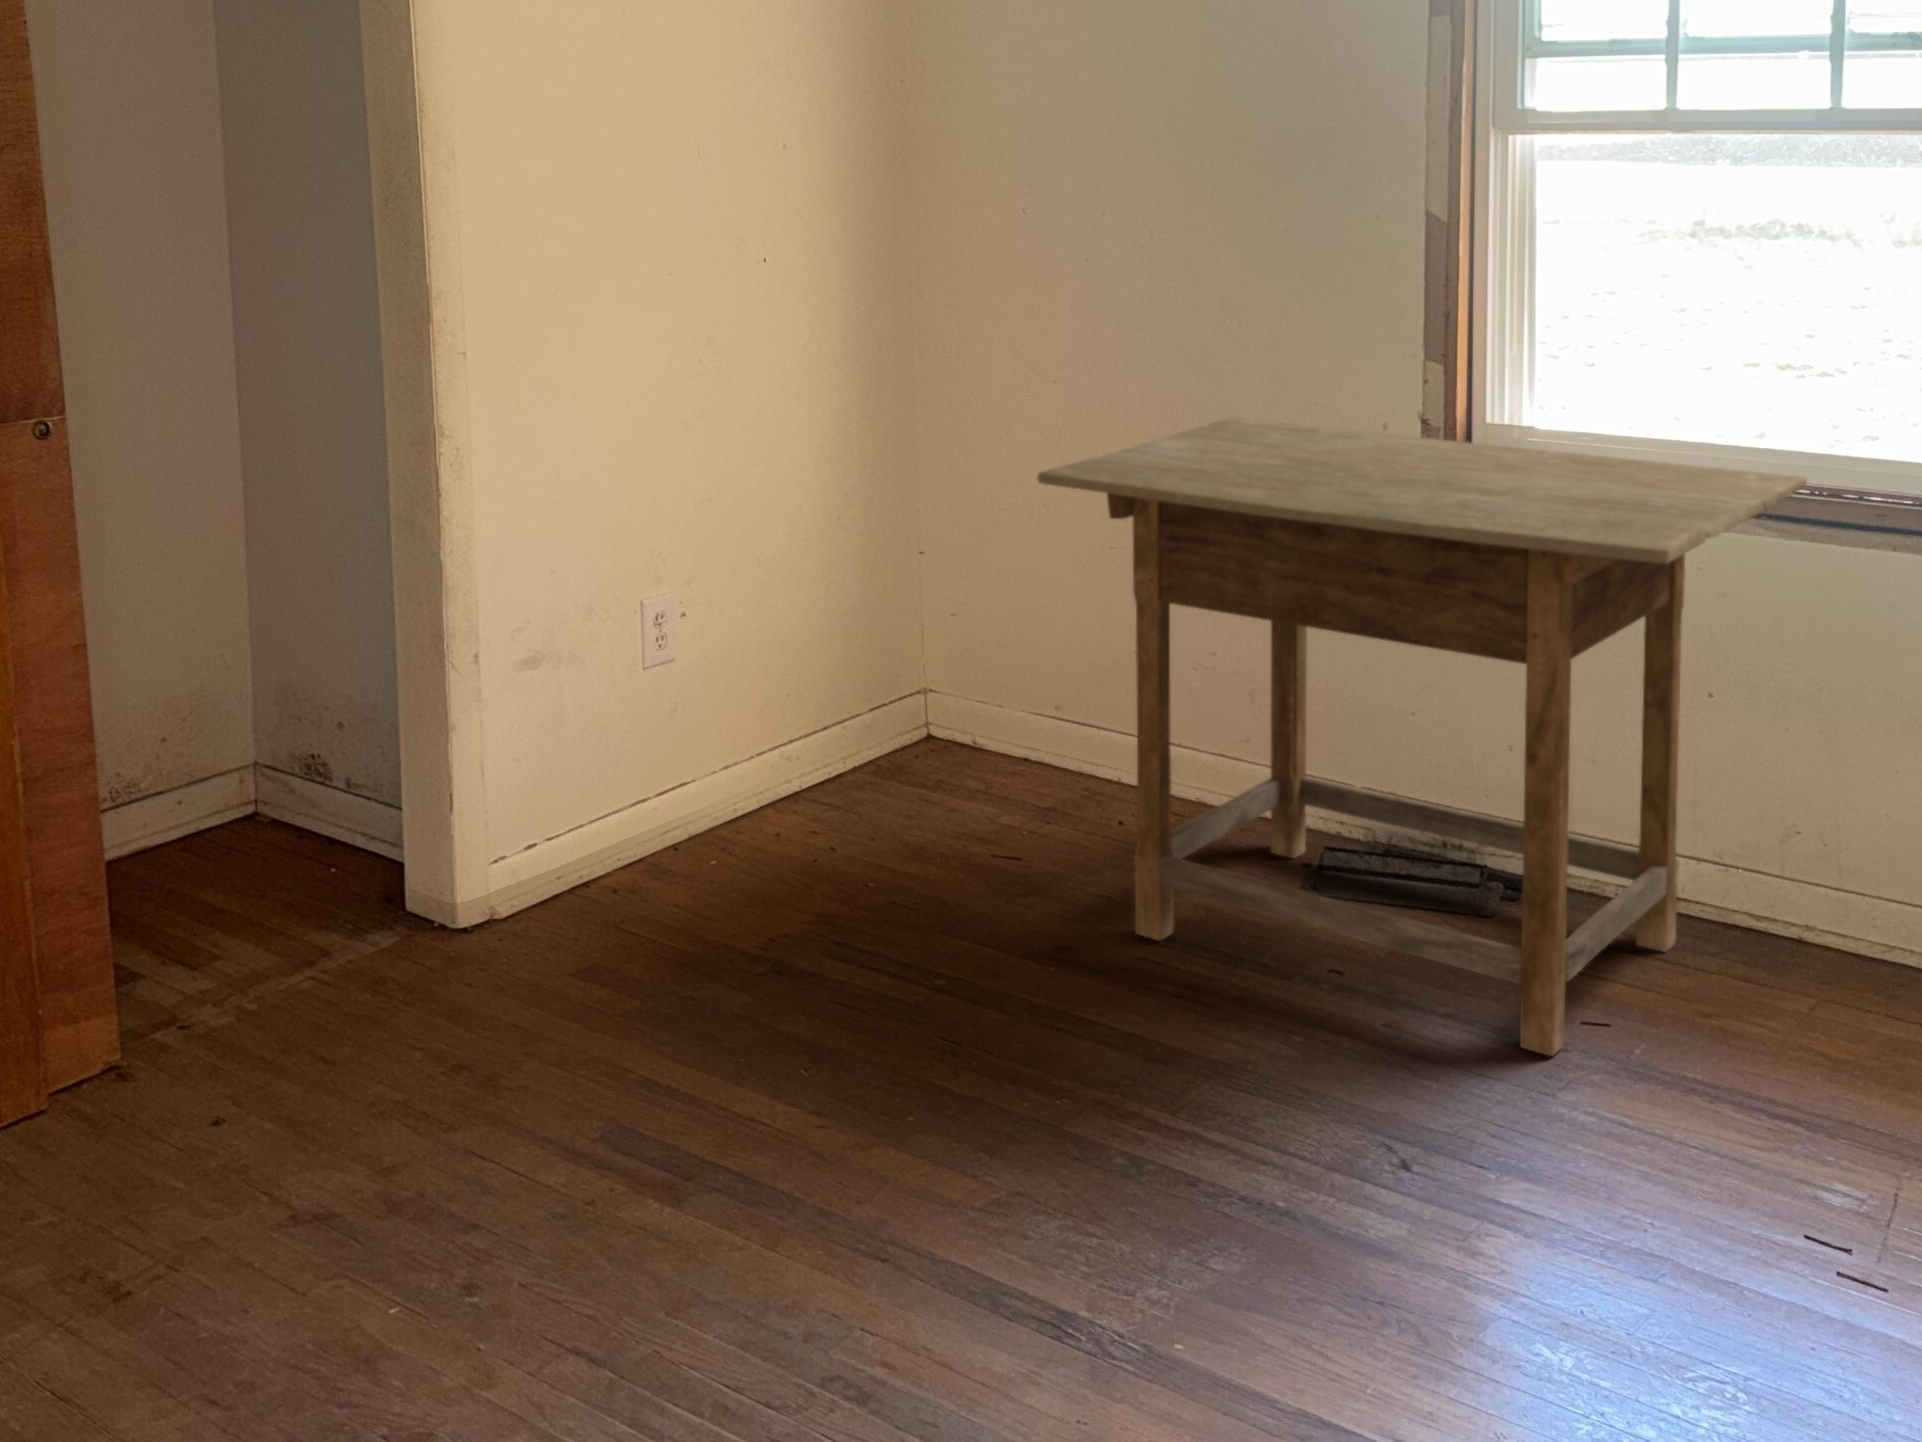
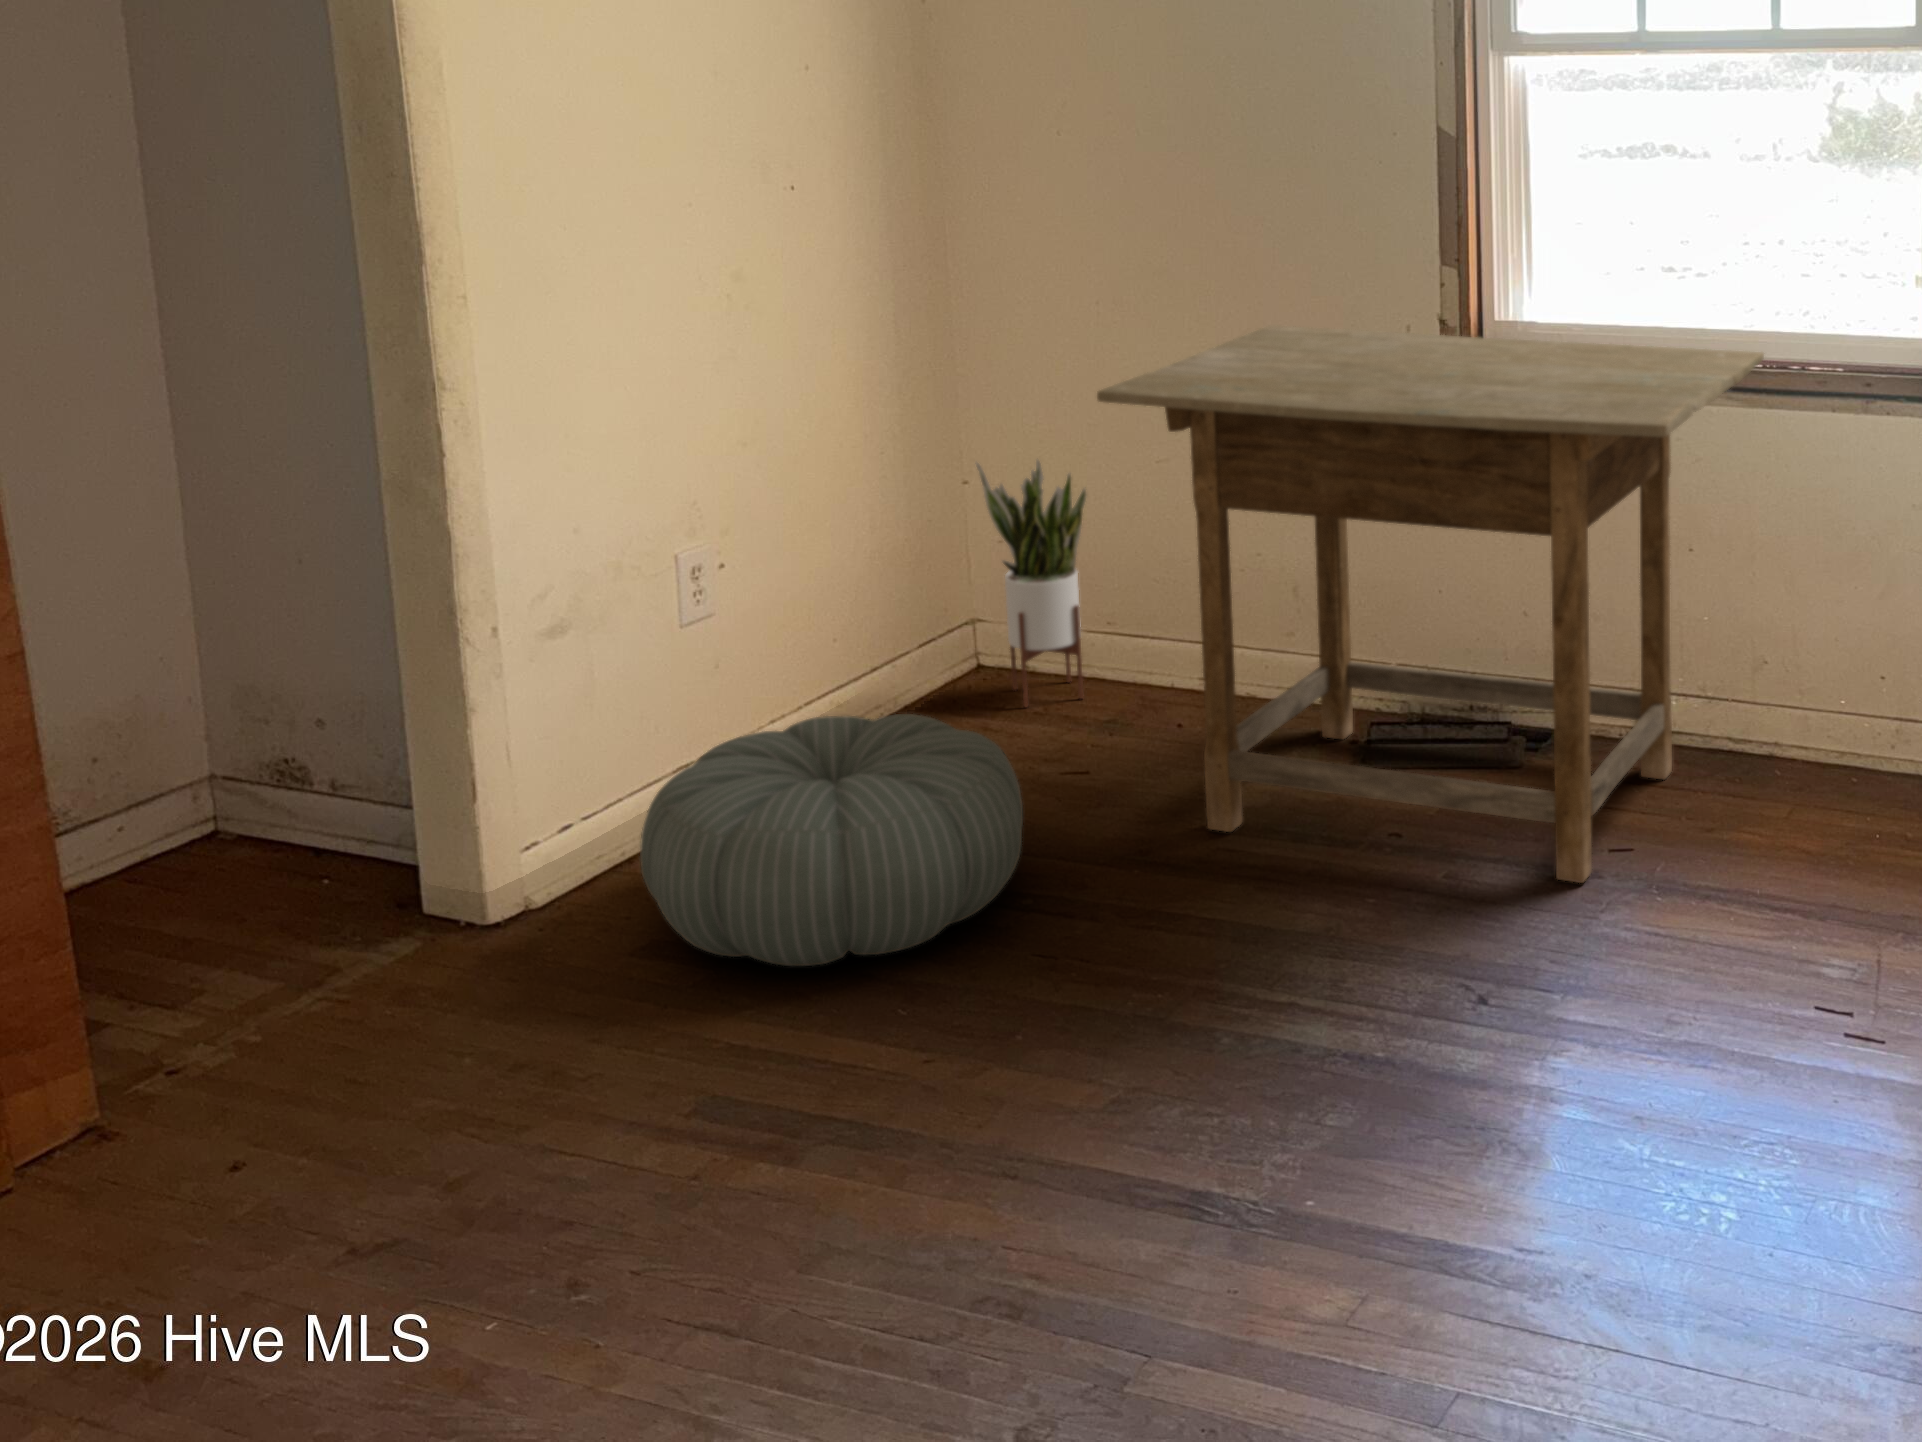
potted plant: none [931,535,1039,785] -> present [976,460,1086,707]
pouf: none [584,770,943,1014] -> present [640,714,1023,966]

